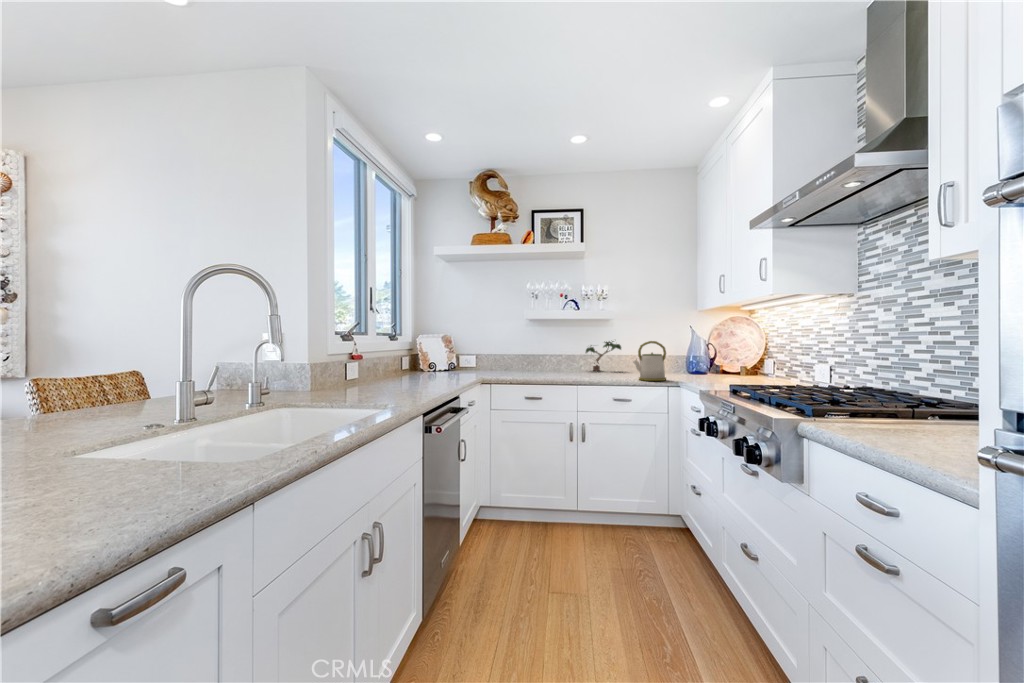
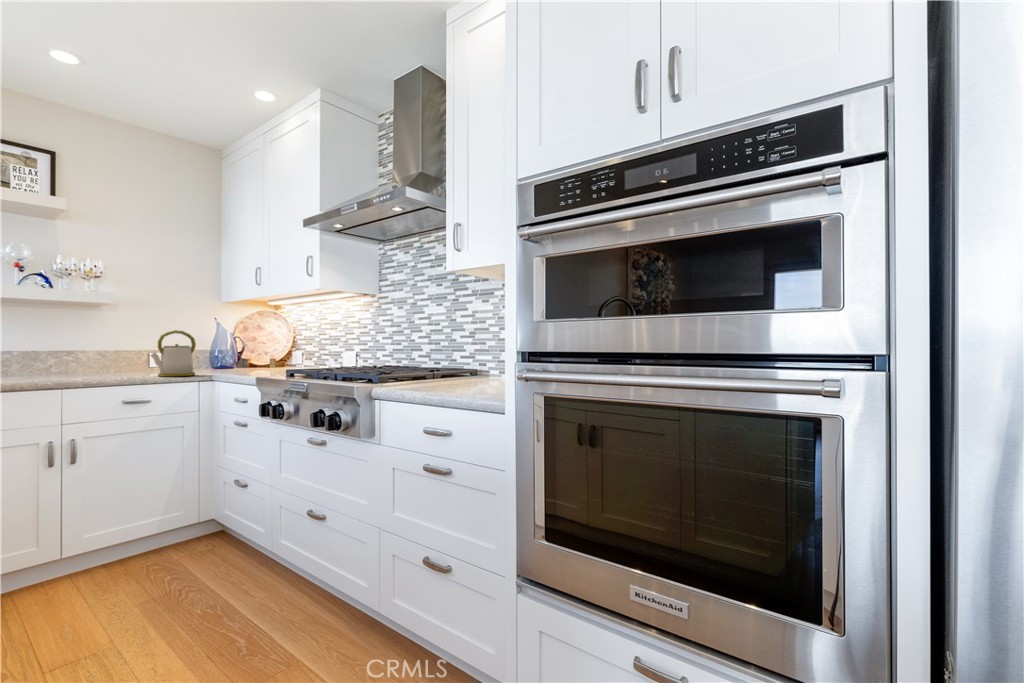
potted plant: present [586,341,621,371] -> none [48,329,129,372]

